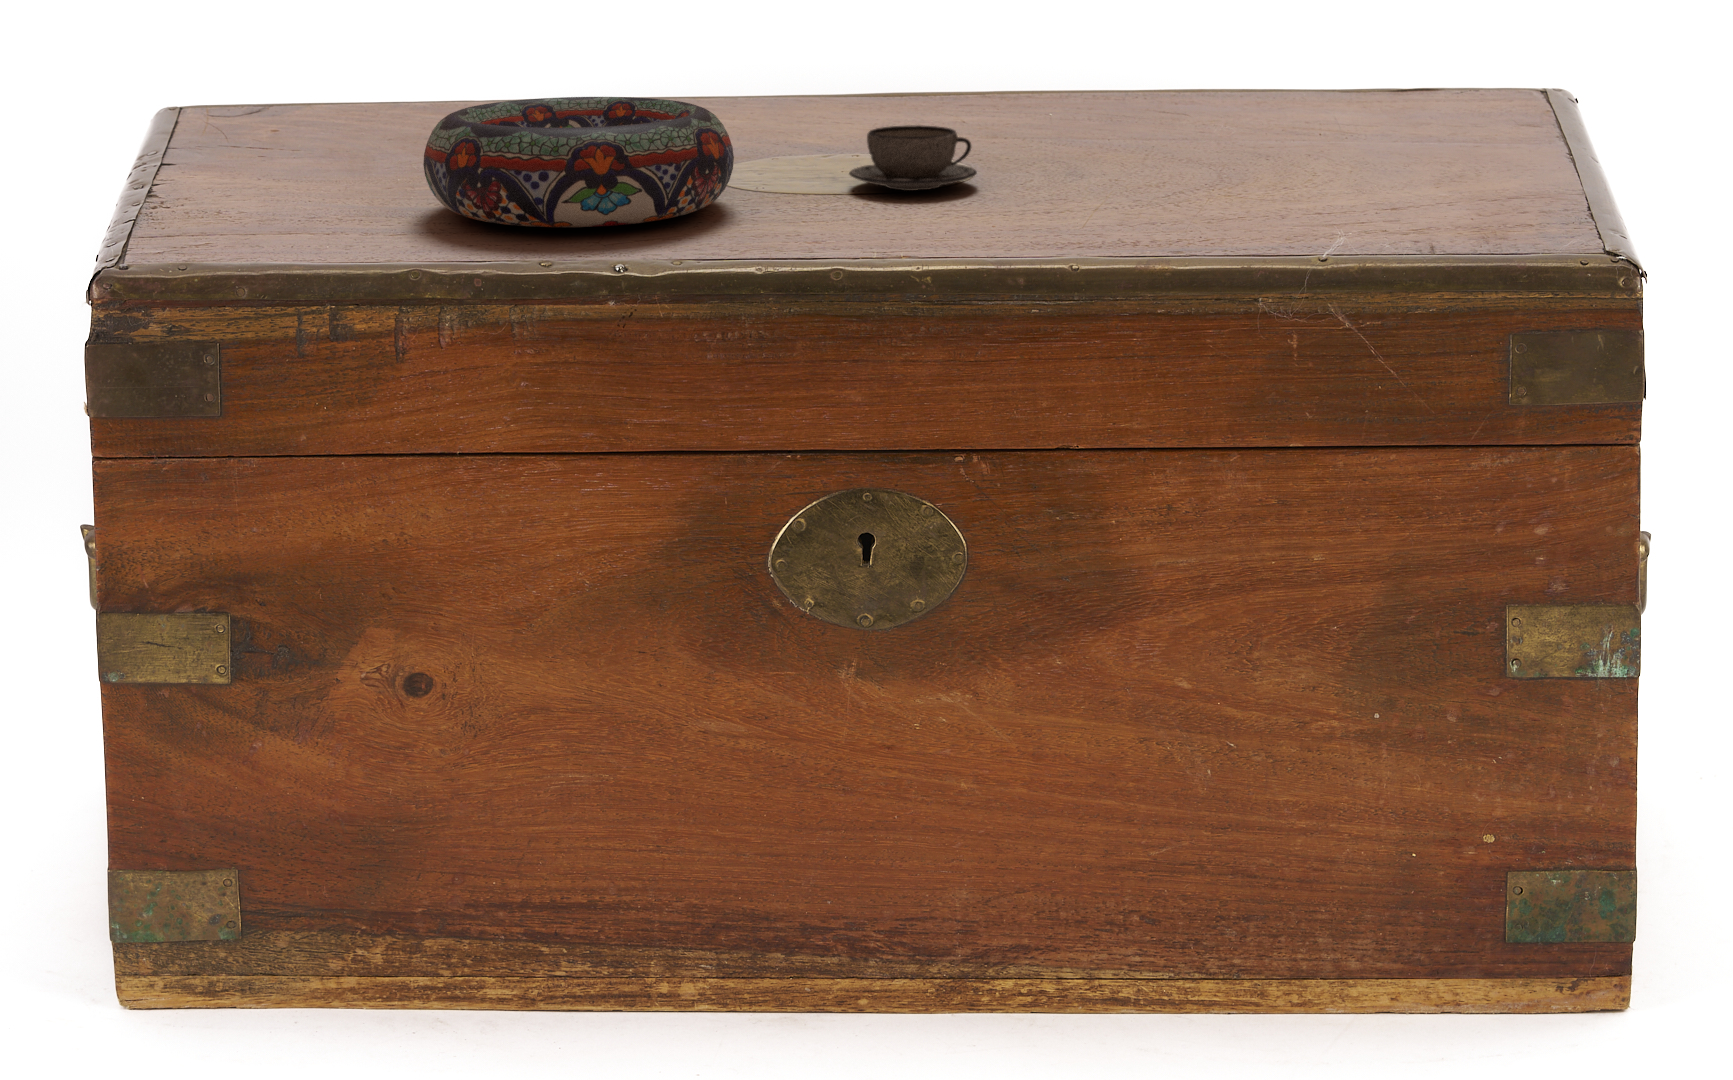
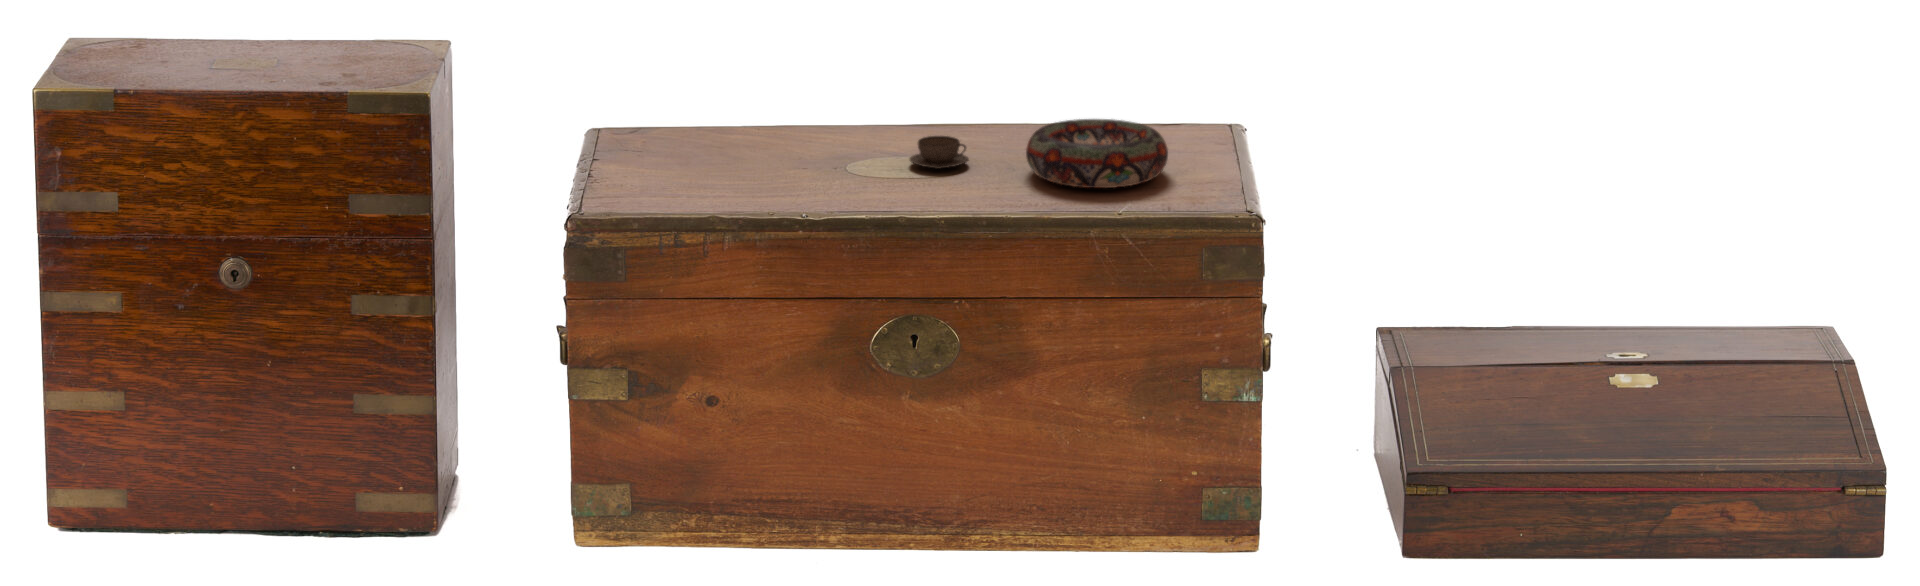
decorative bowl: present [423,97,734,227] -> present [1026,119,1168,188]

